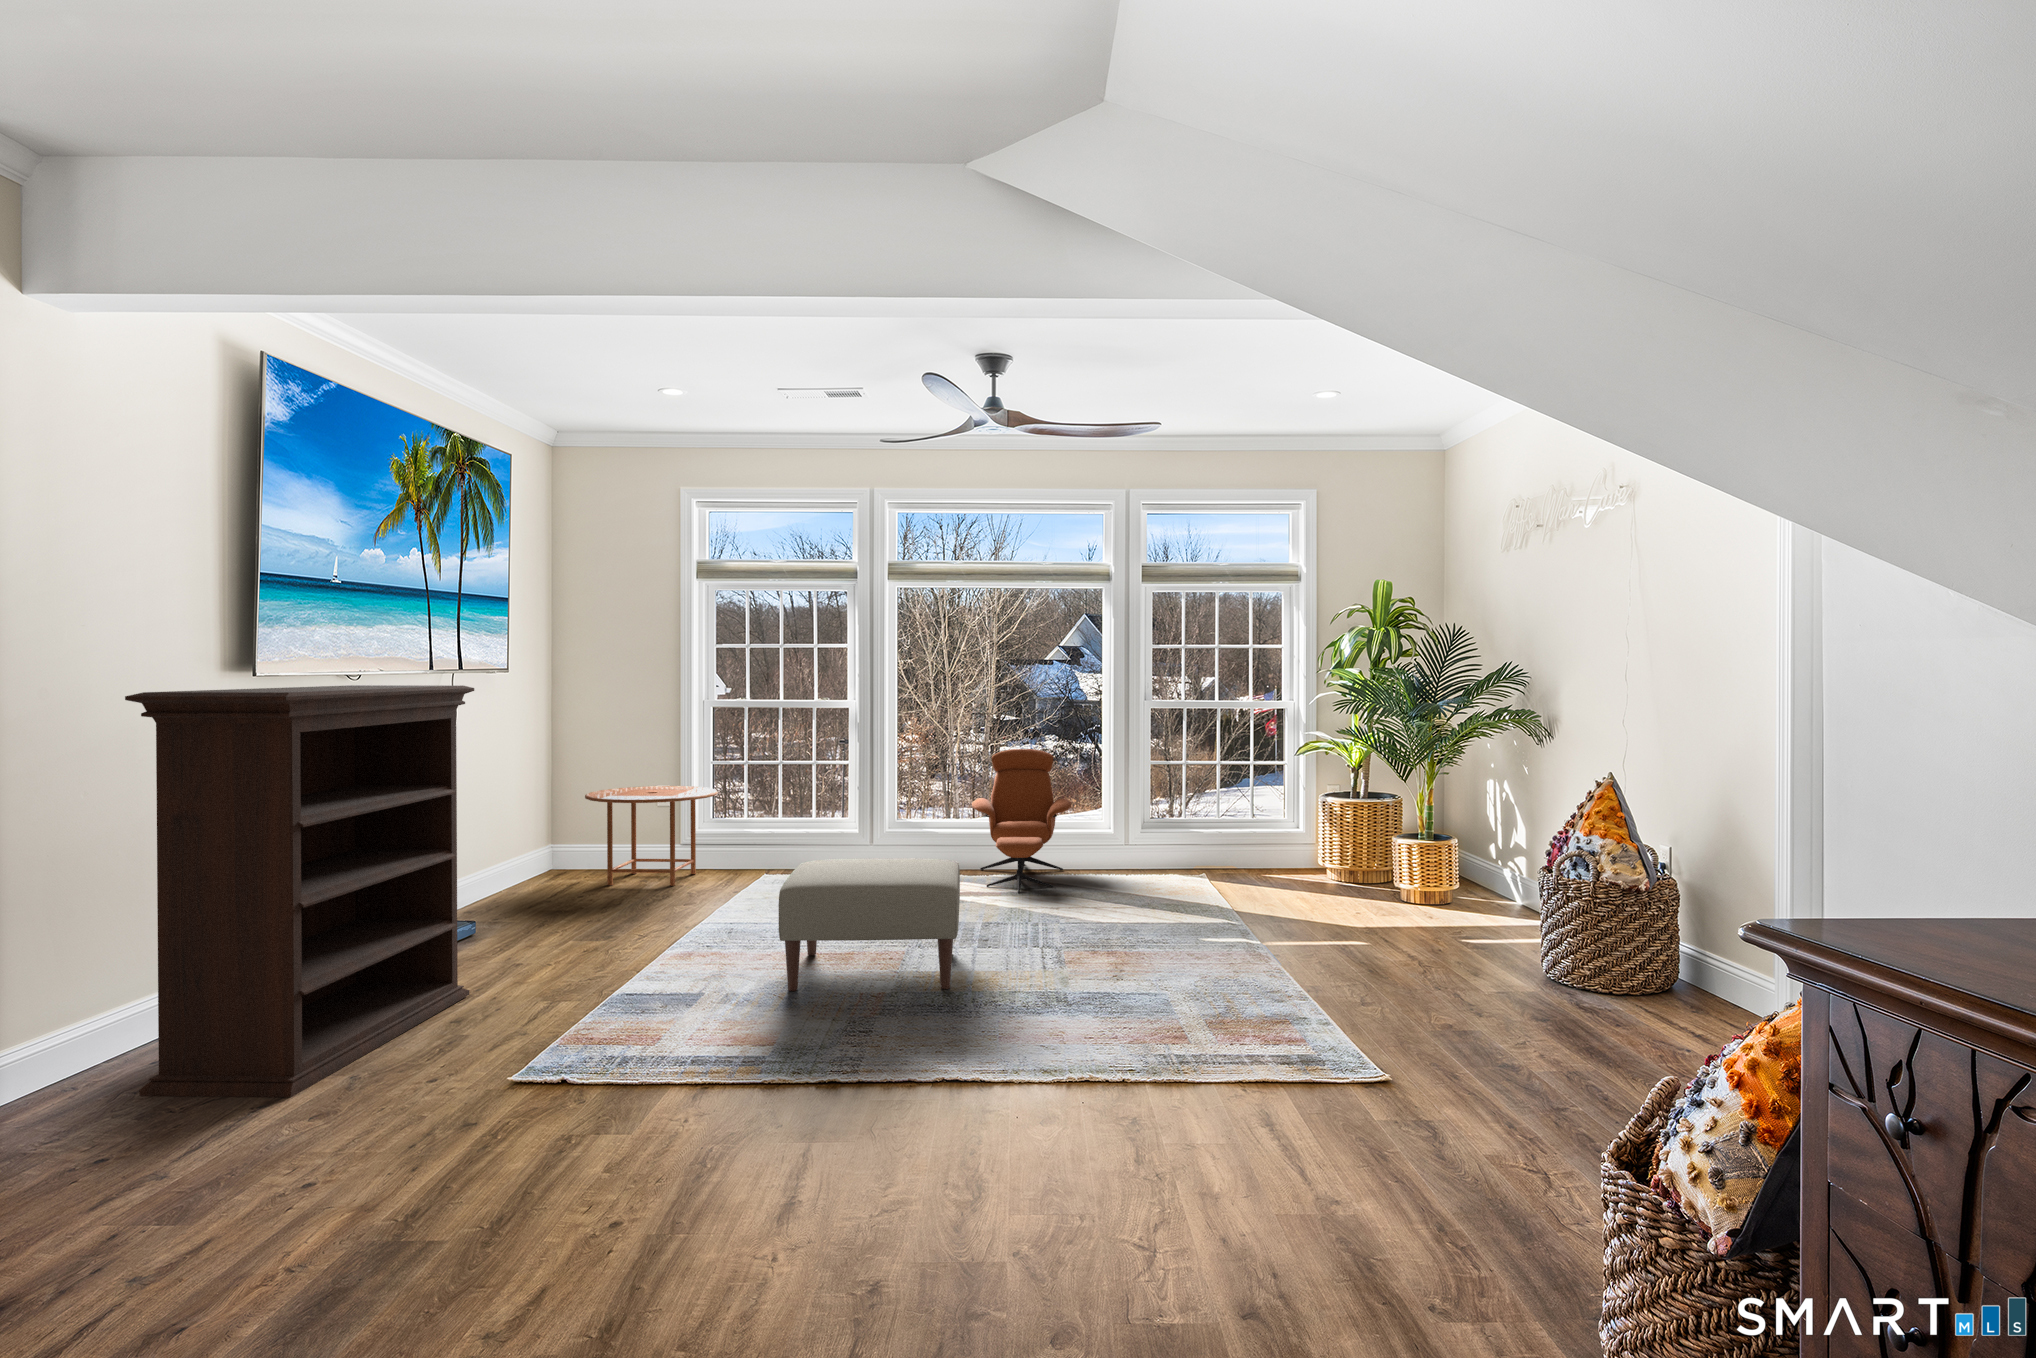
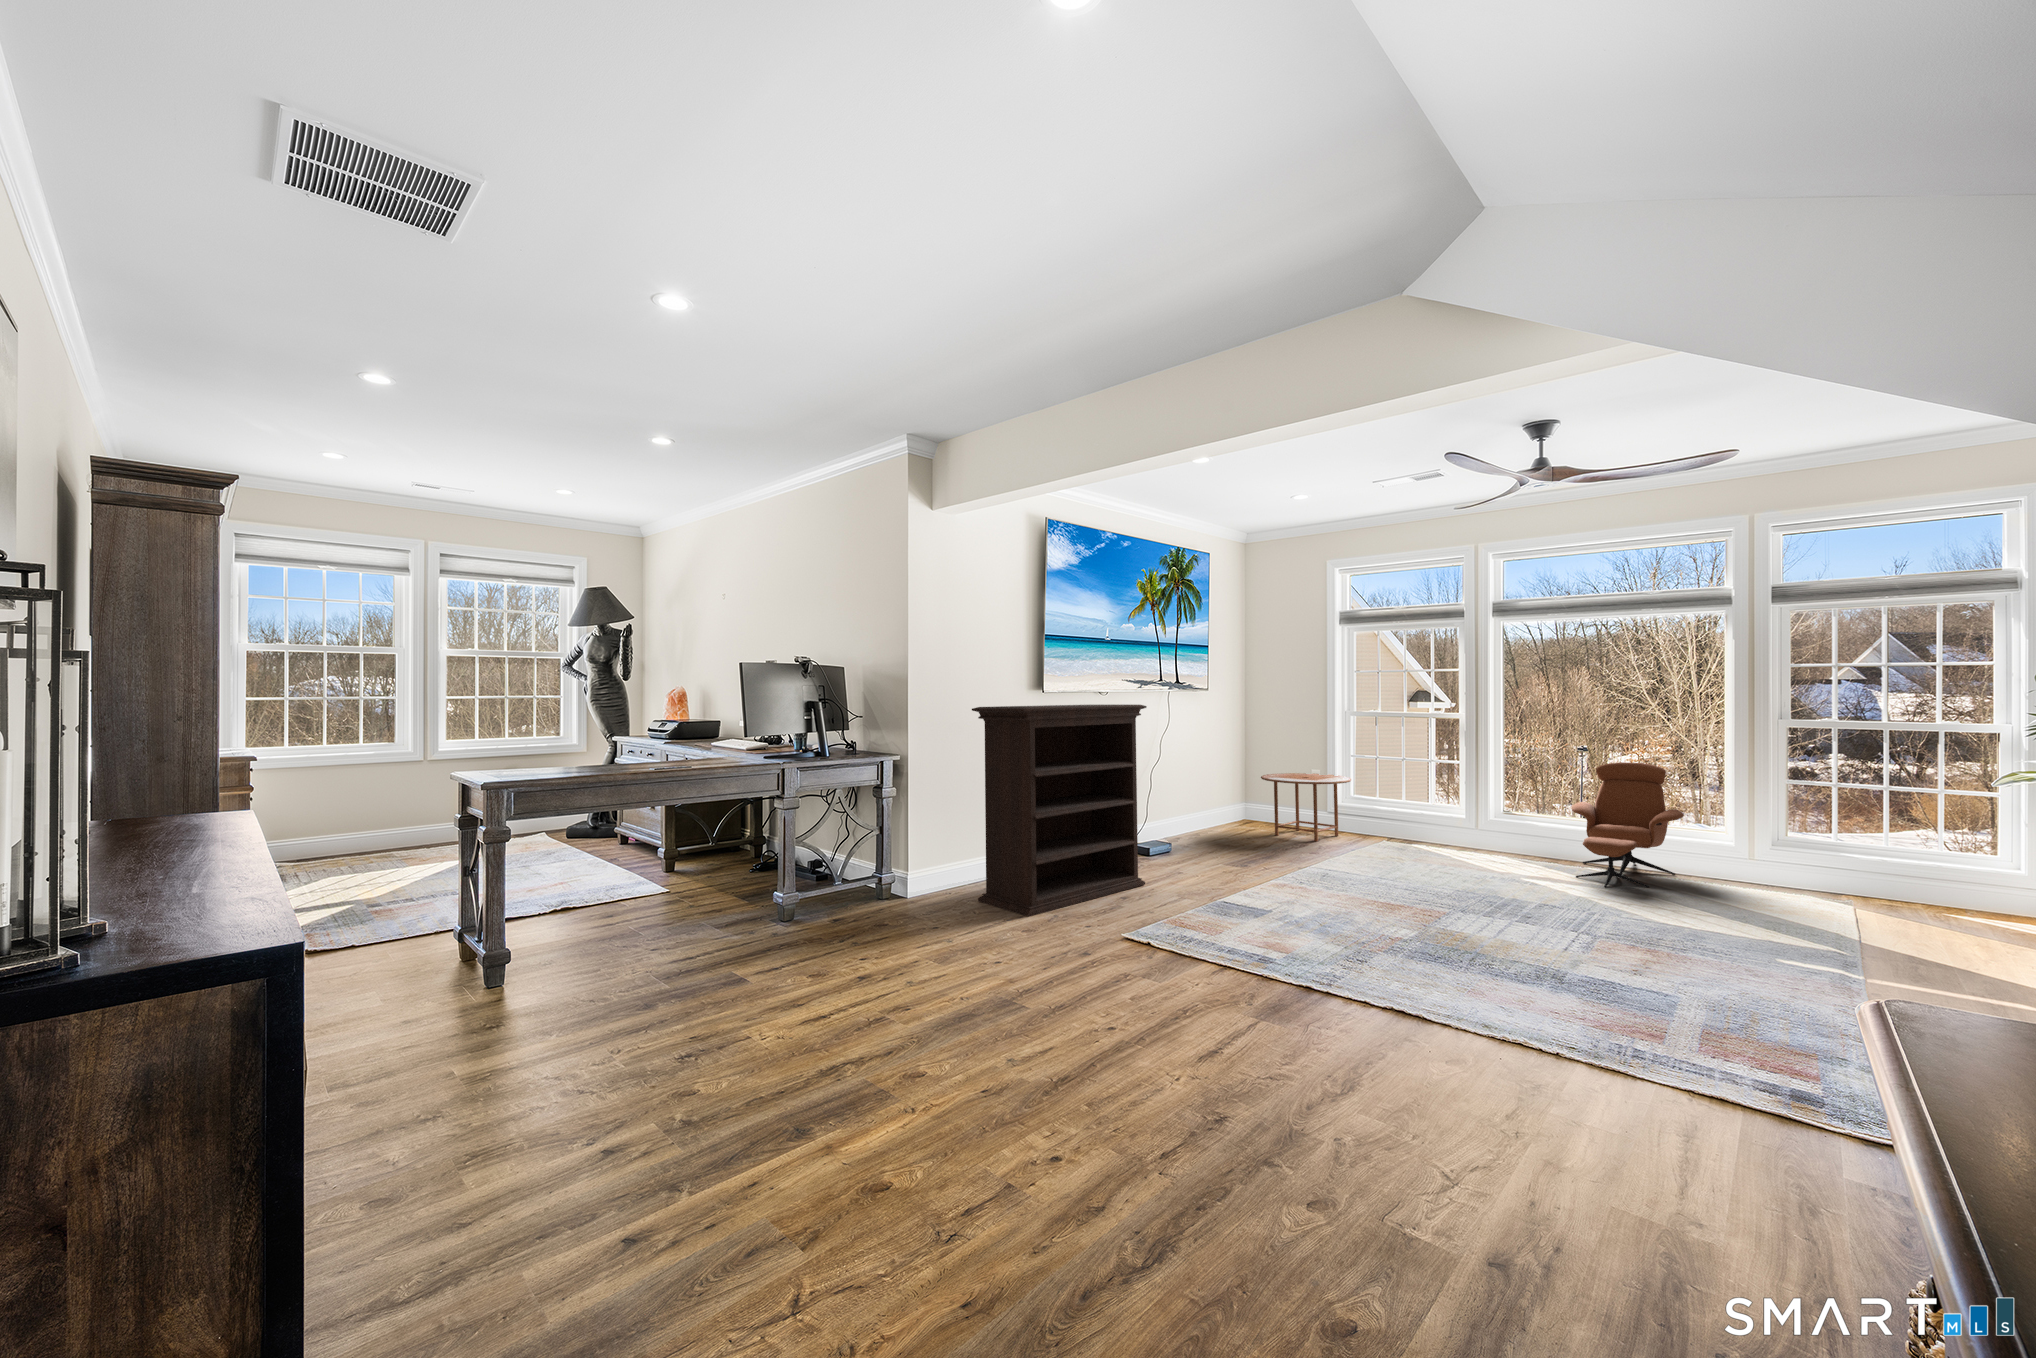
ottoman: present [779,858,960,991] -> none [1322,832,1497,947]

